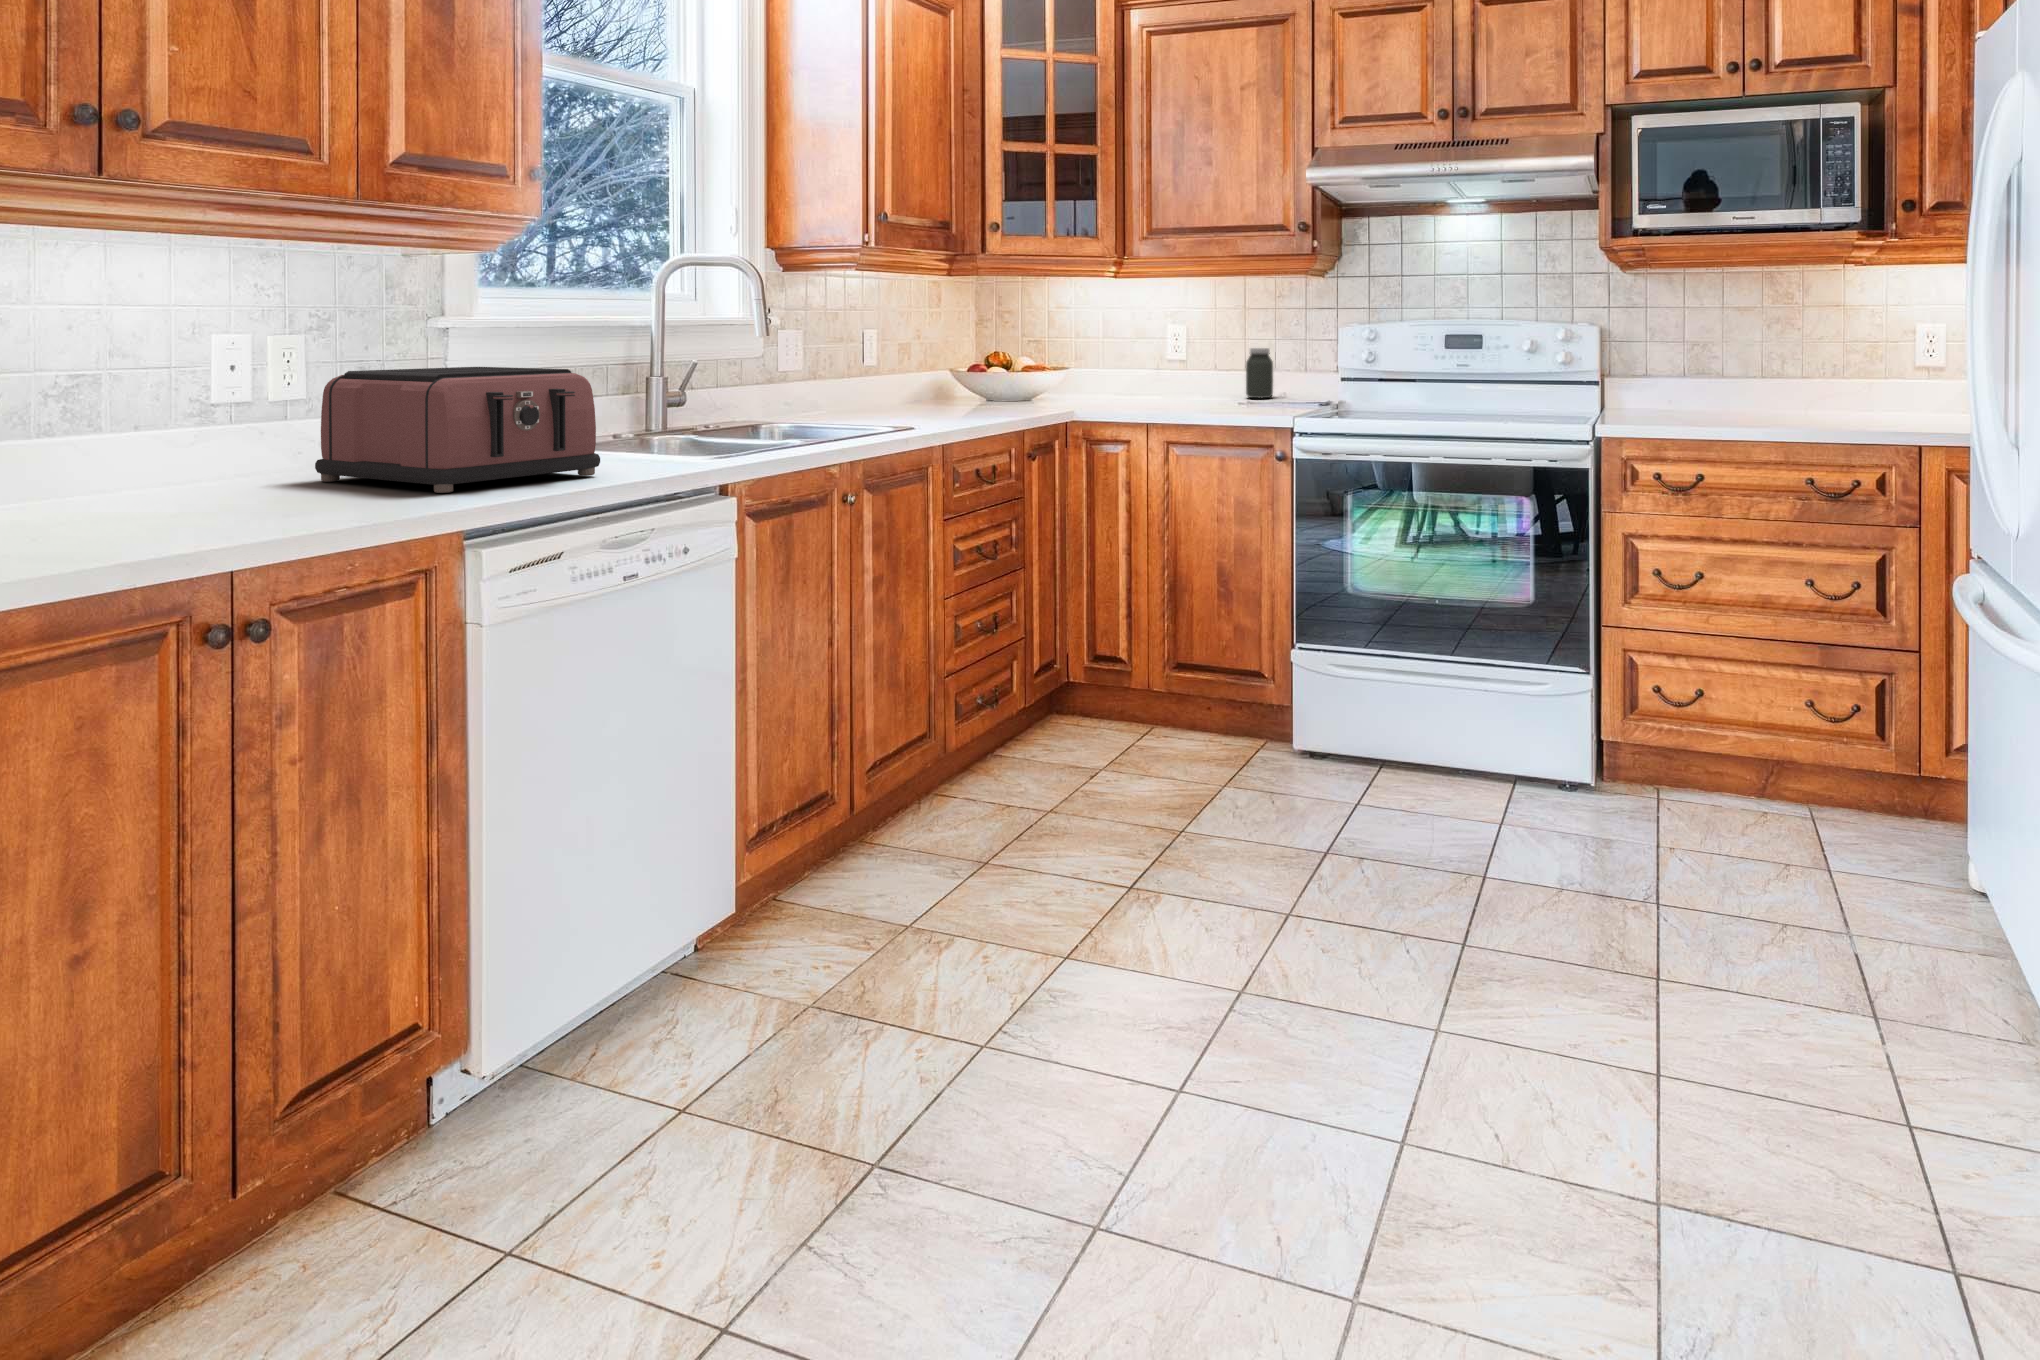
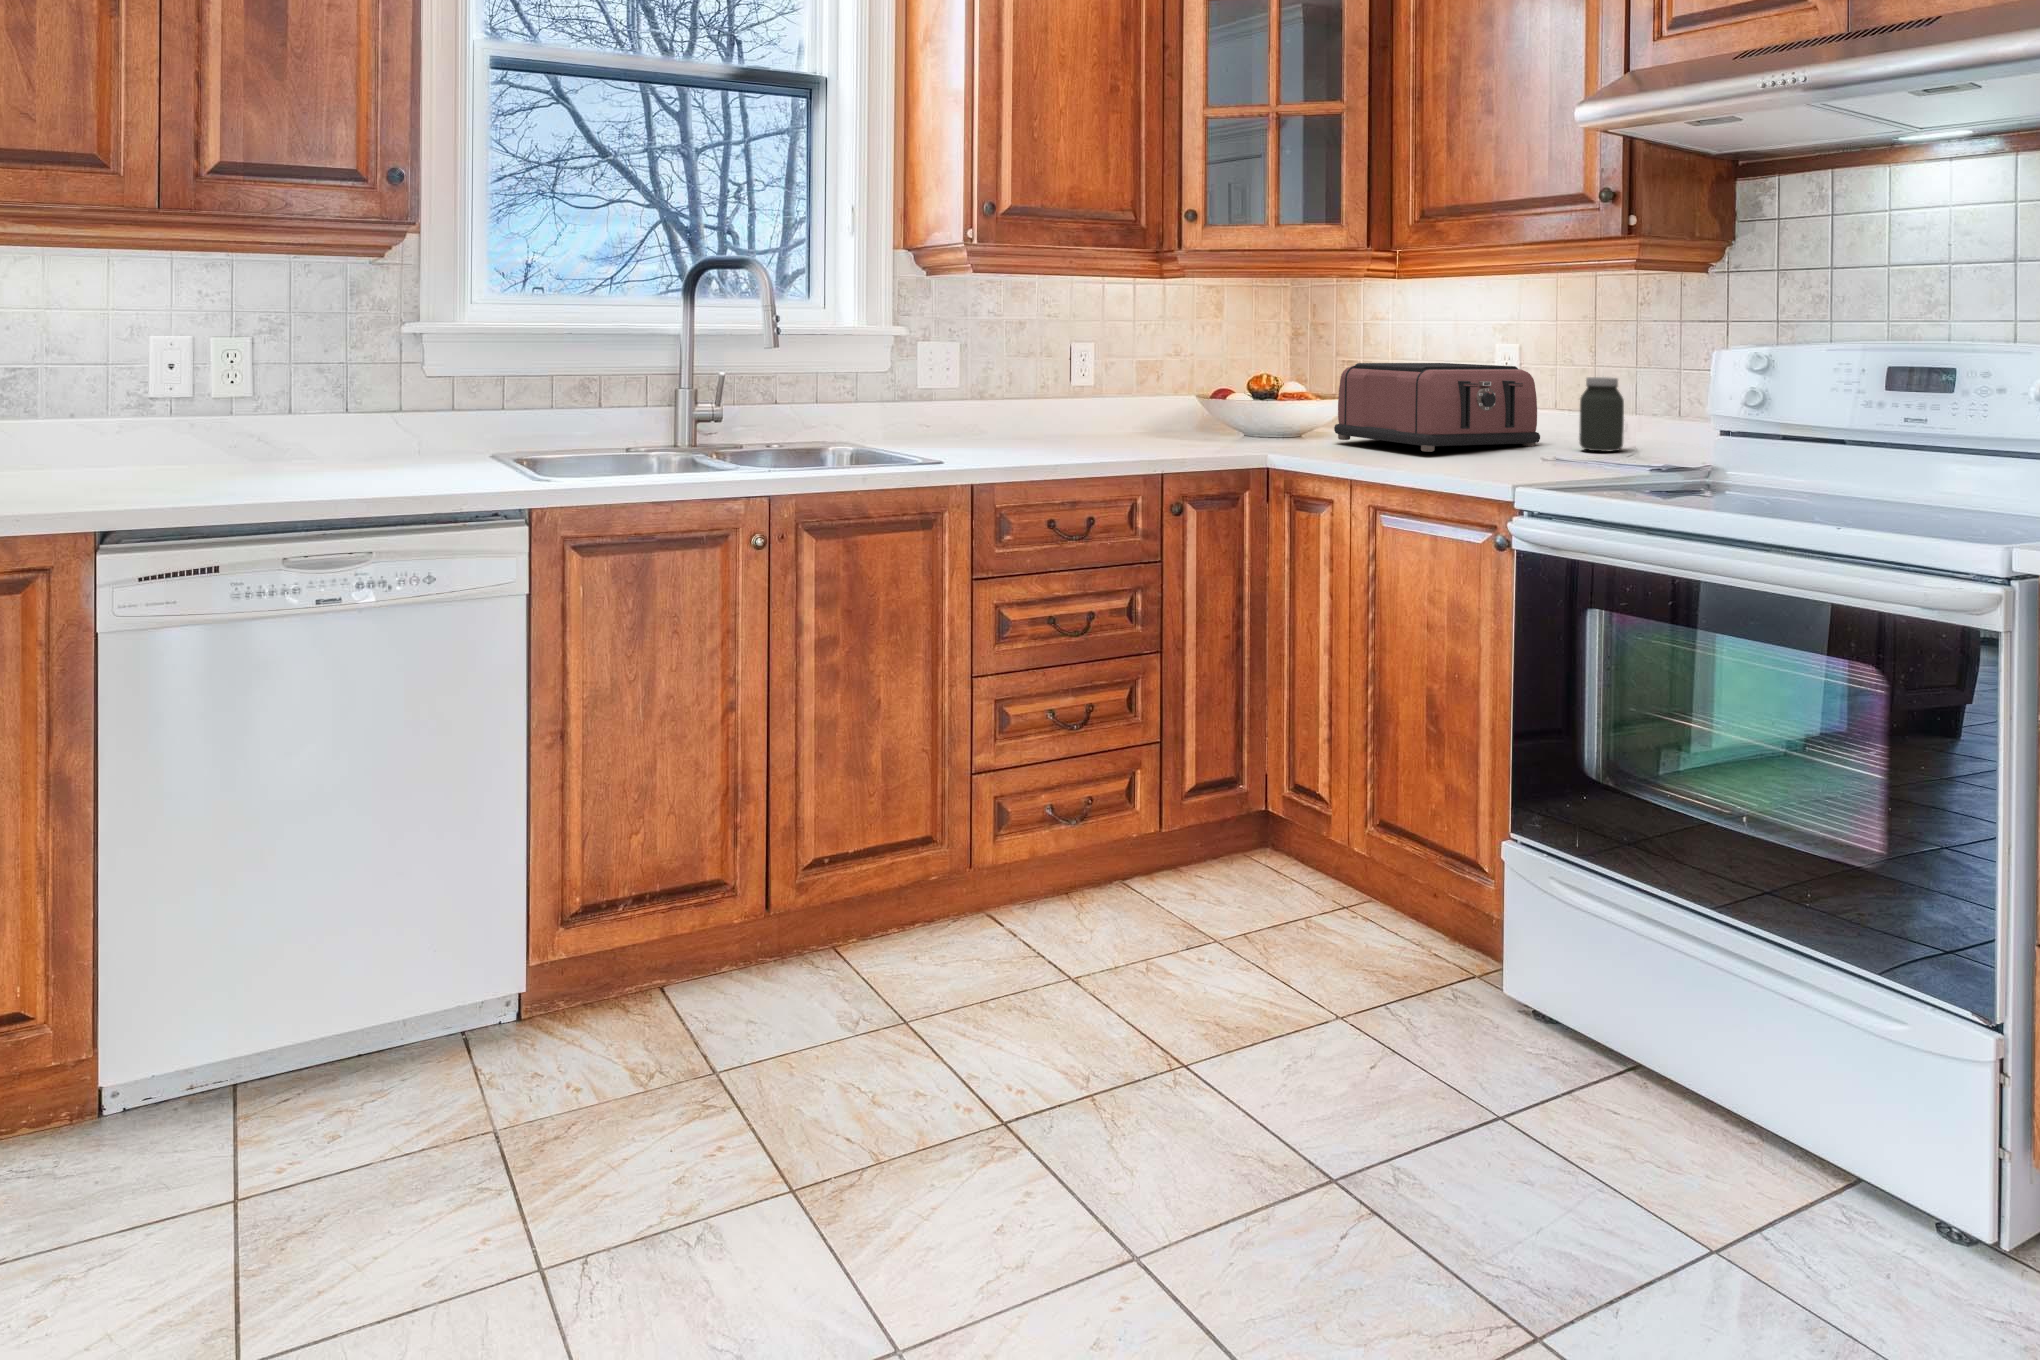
toaster: present [315,367,600,493] -> present [1334,363,1540,452]

